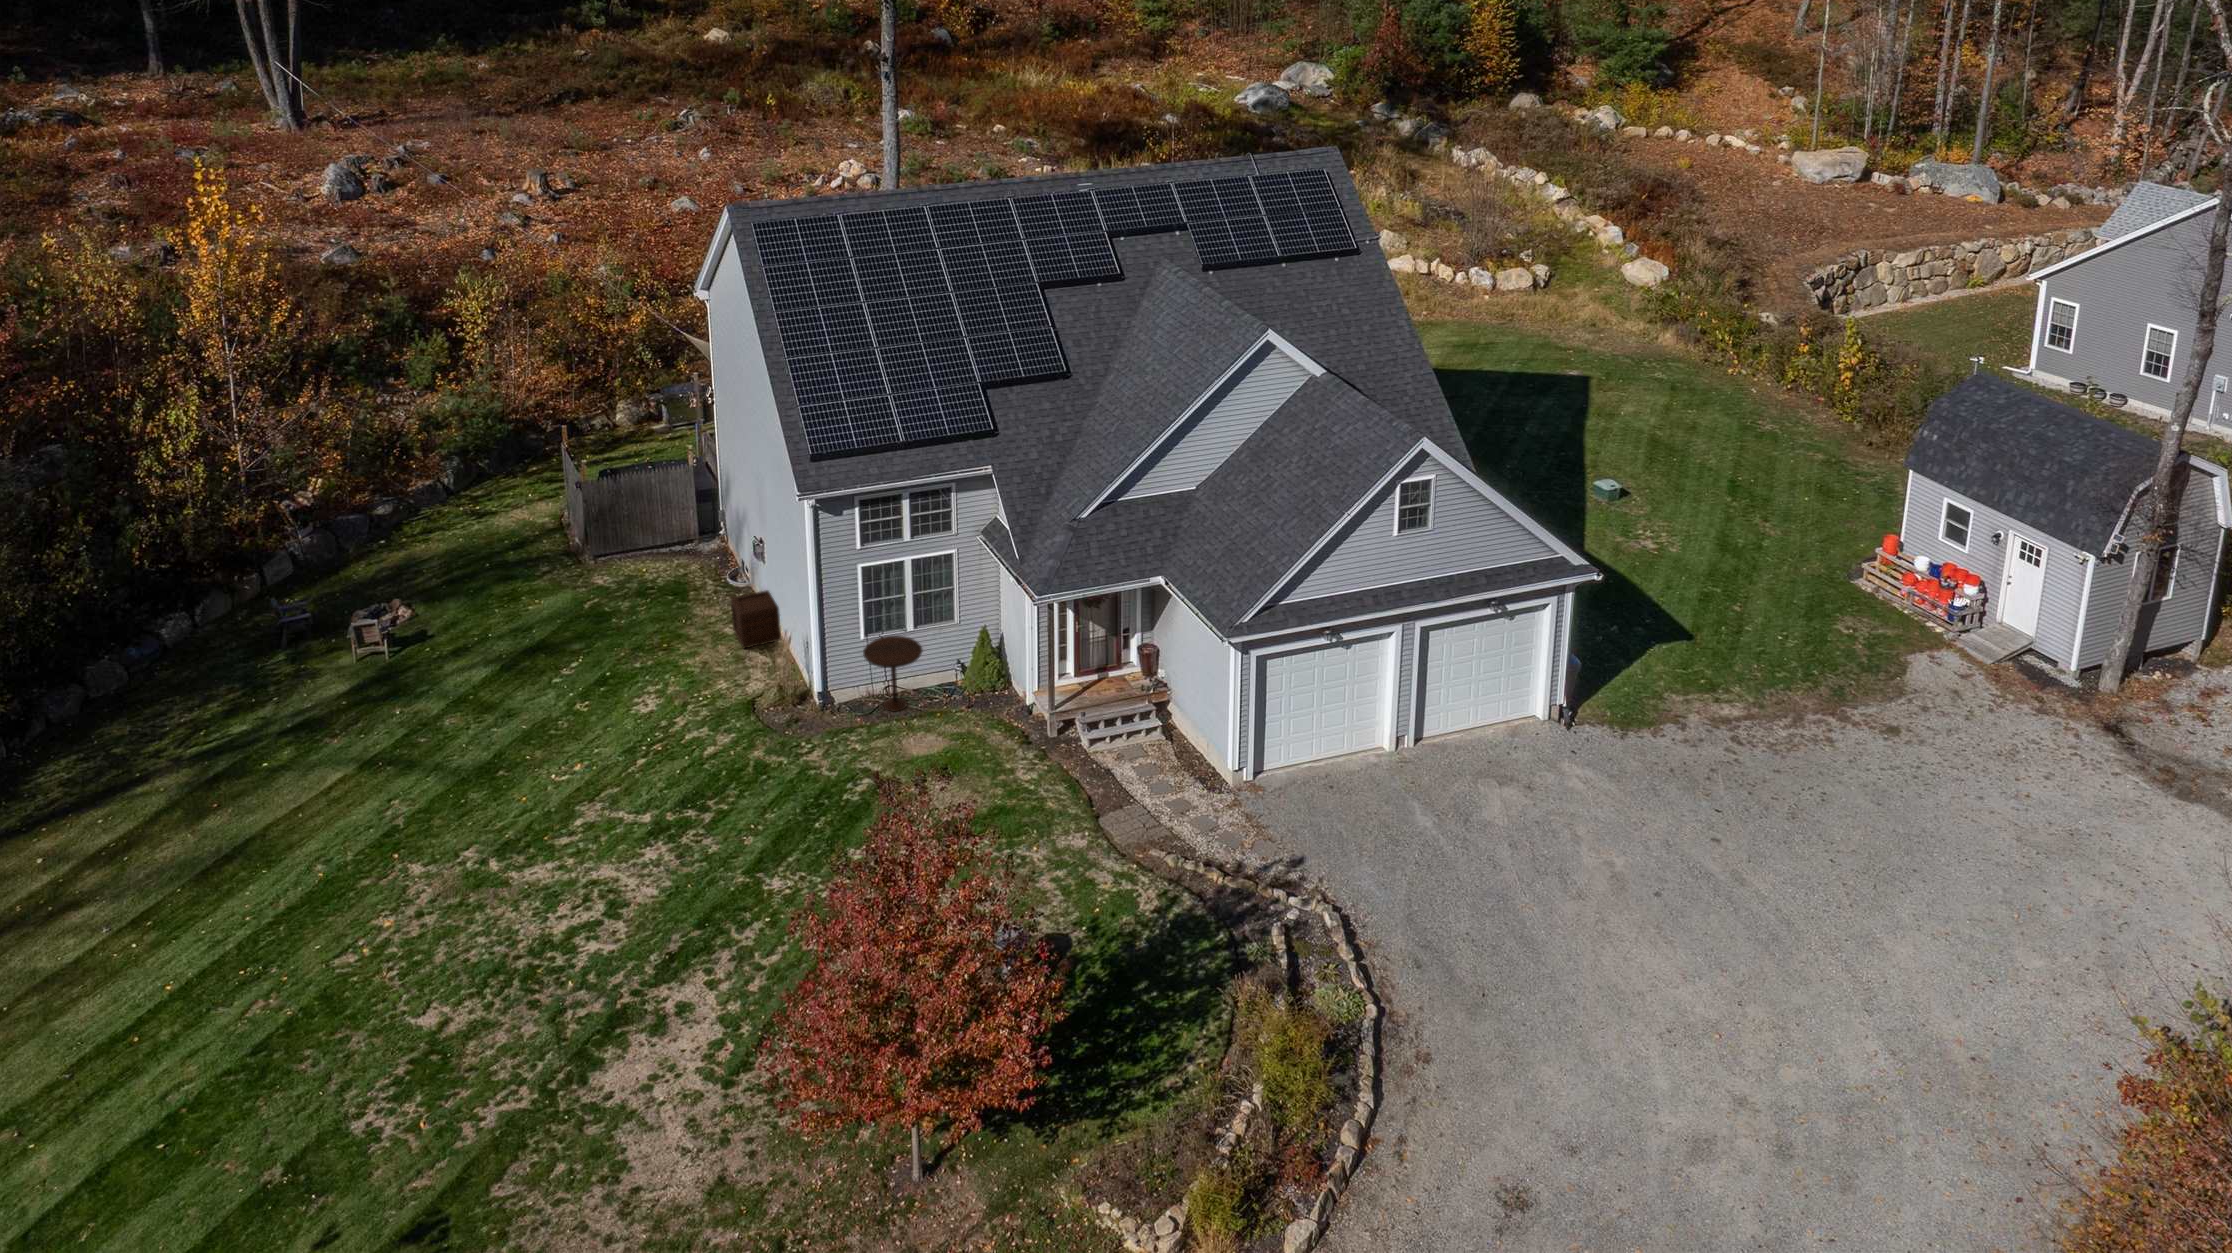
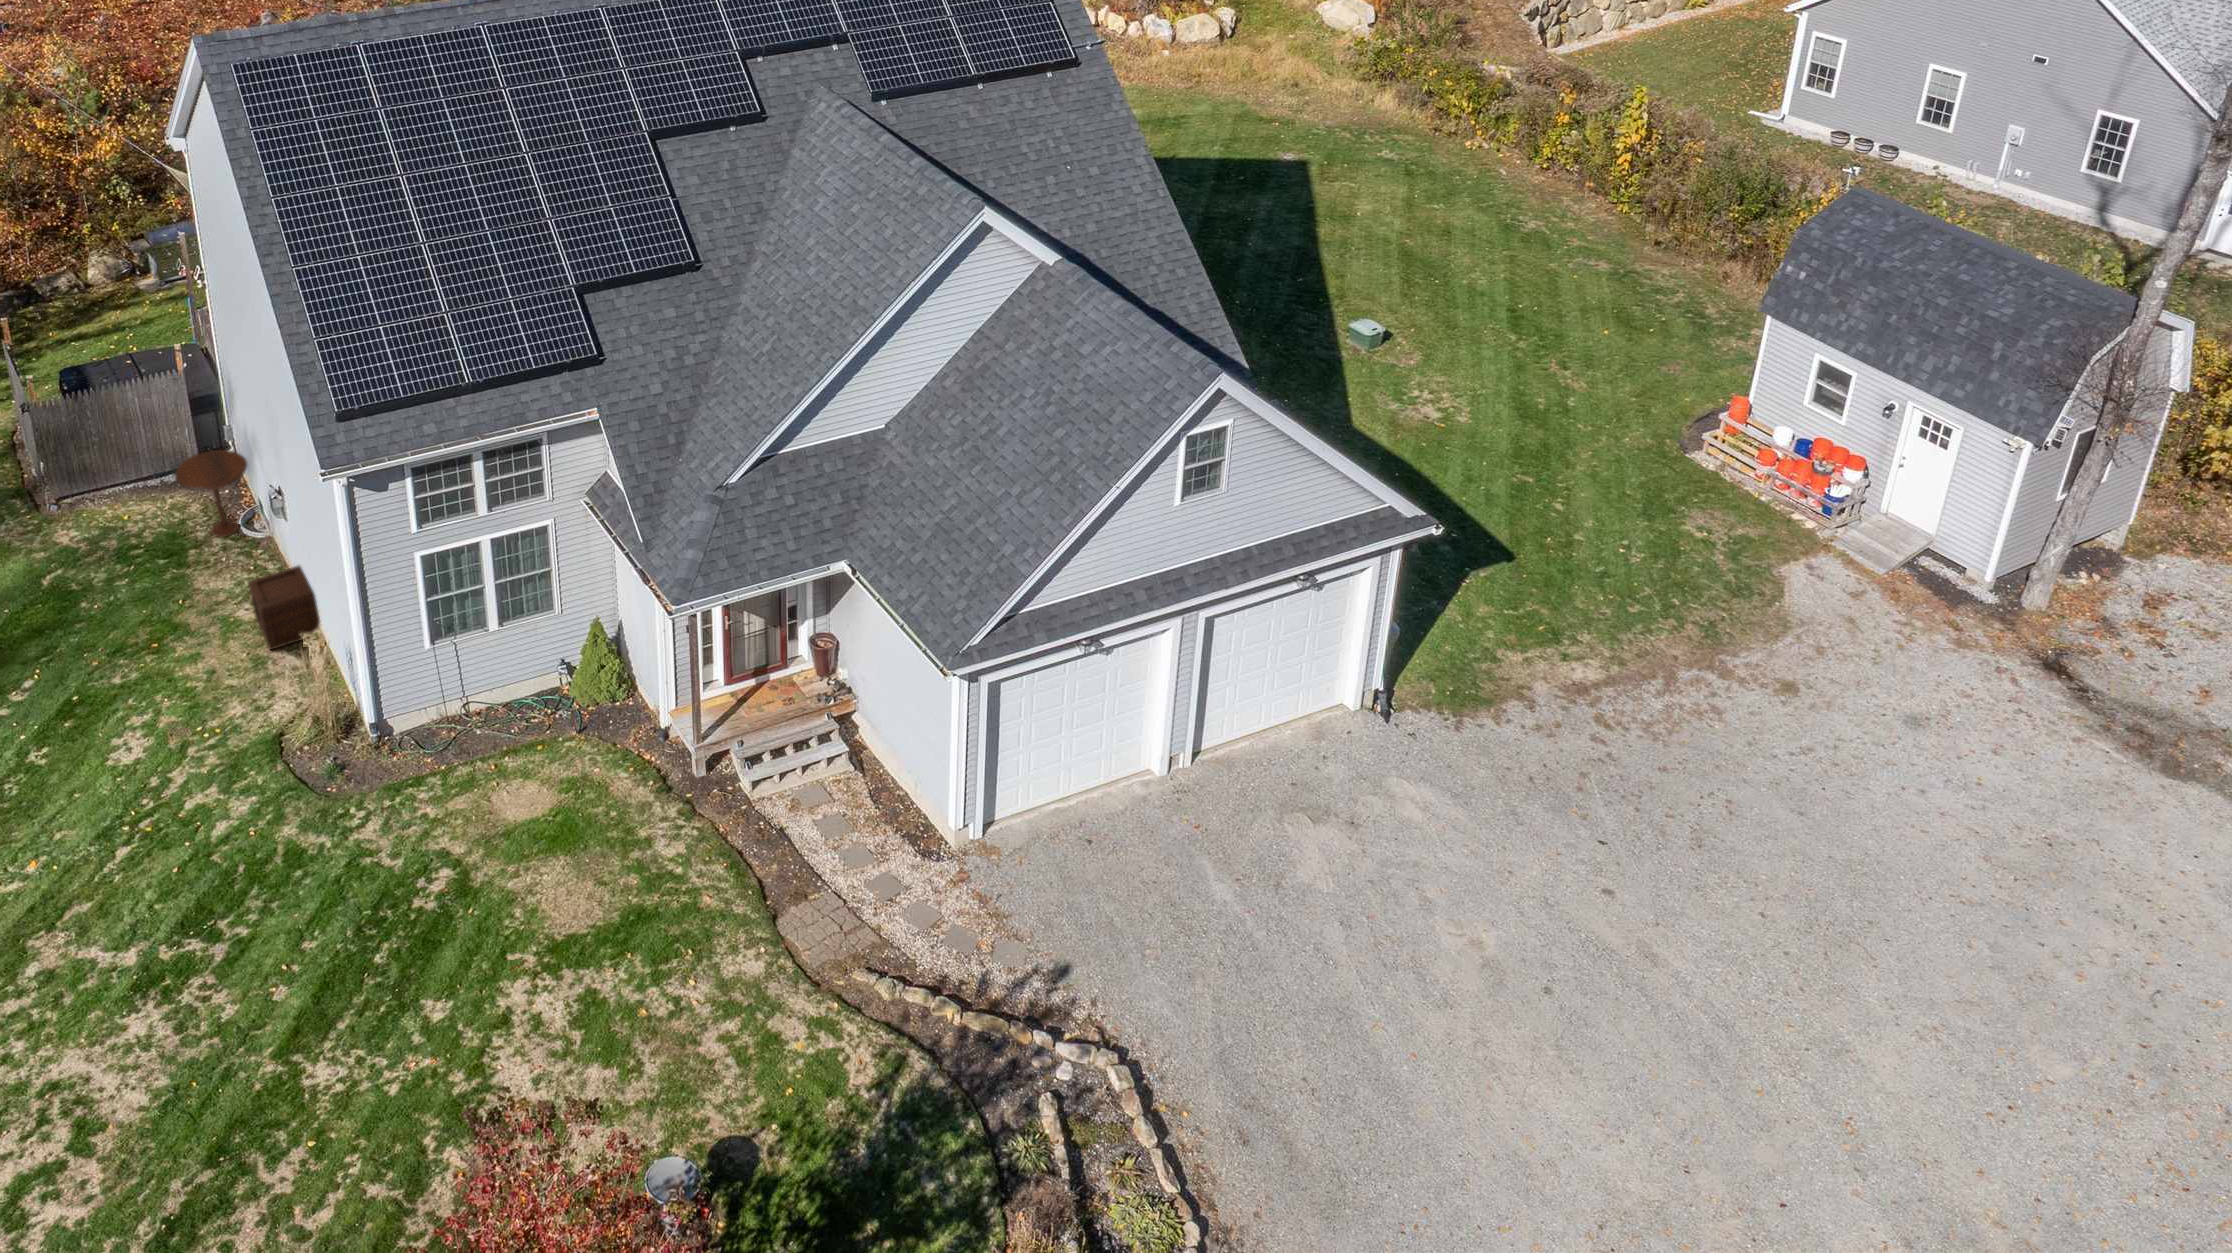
pedestal table: present [863,636,922,711] -> present [175,450,247,537]

